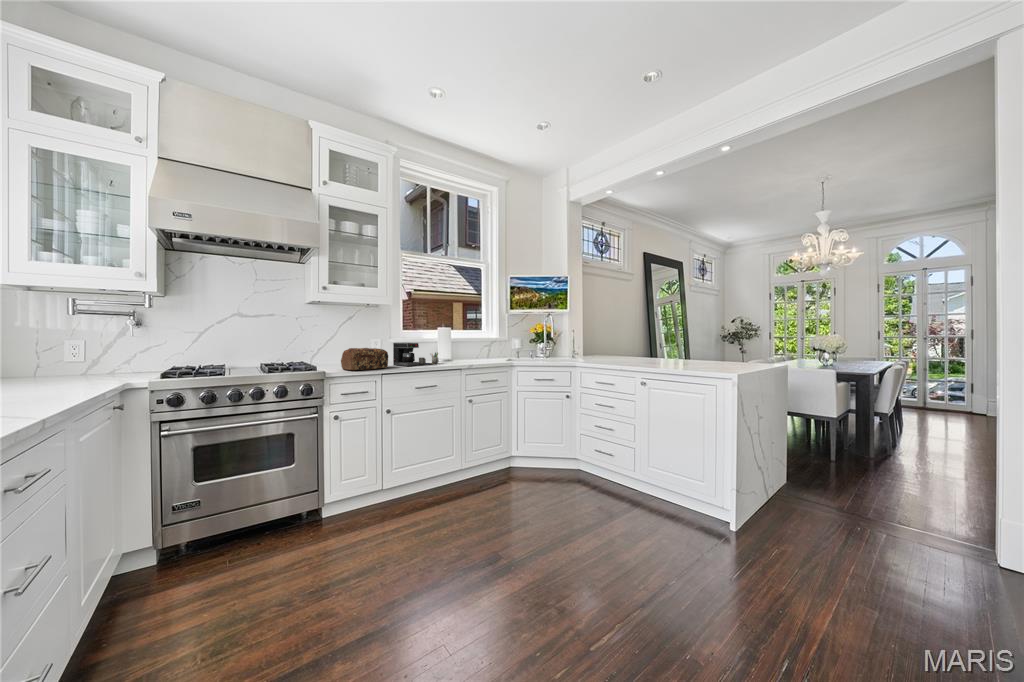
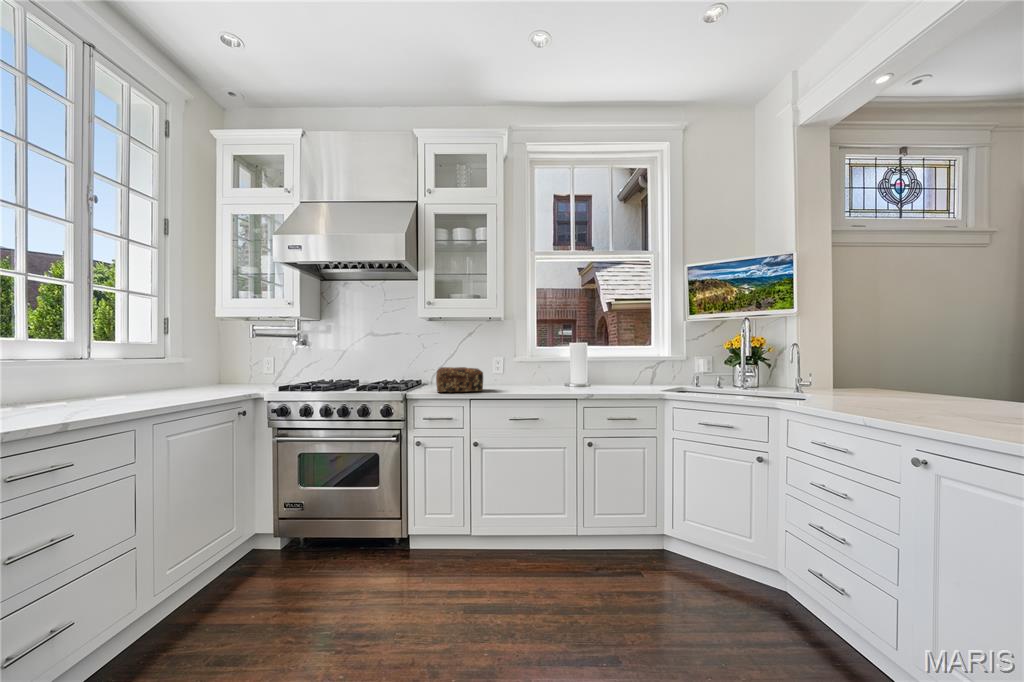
coffee maker: present [393,343,438,366] -> none [504,361,561,390]

